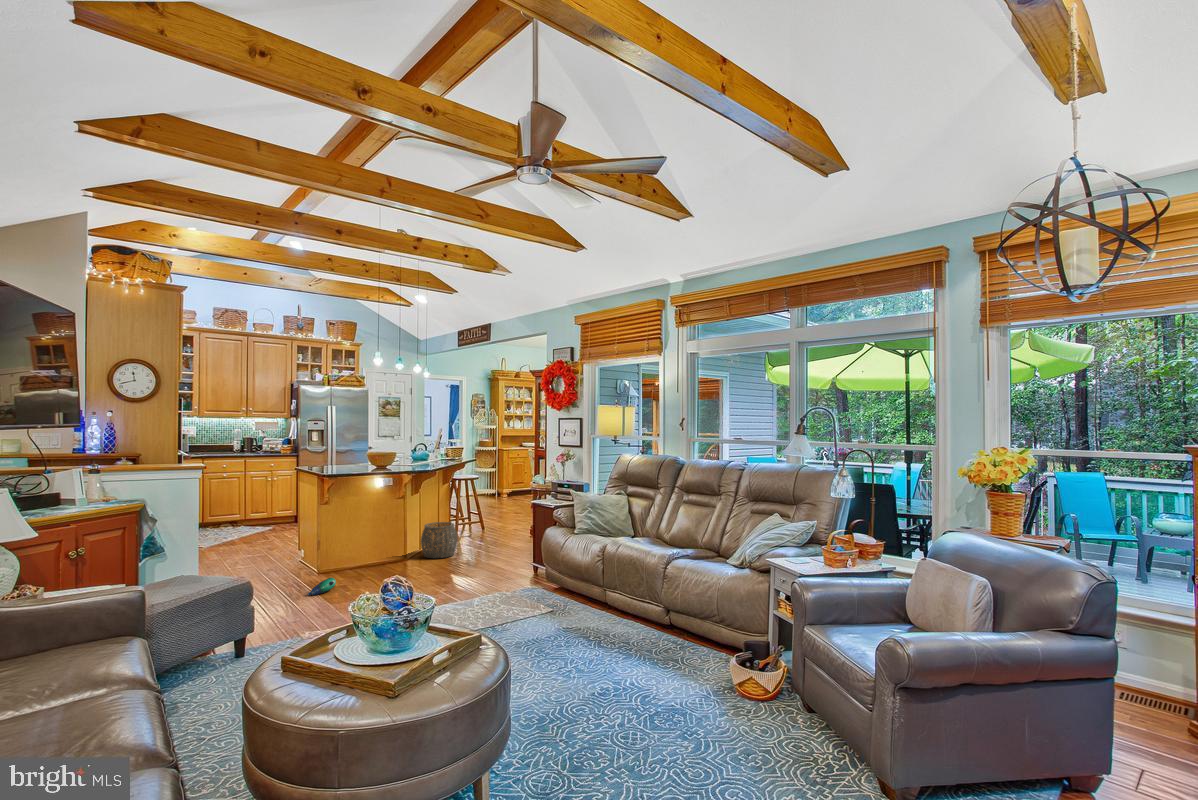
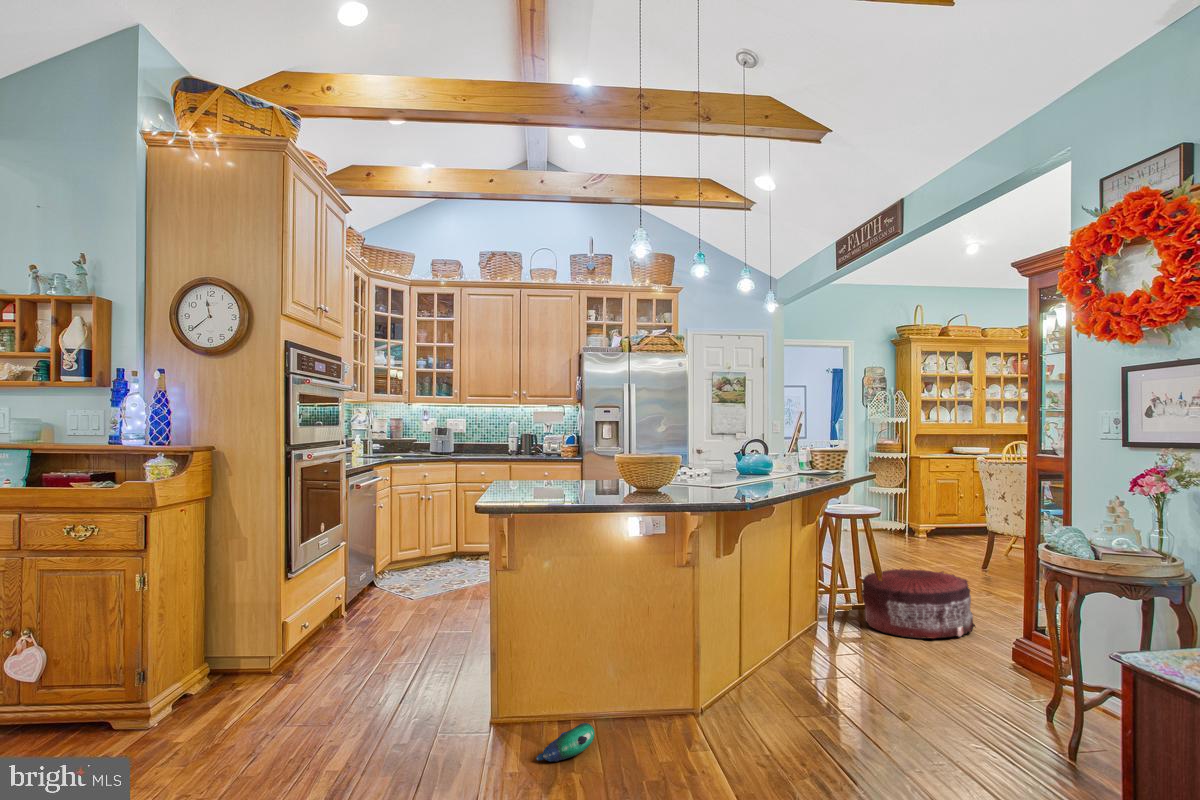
pouf: none [465,505,518,537] -> present [862,568,975,639]
woven basket: present [421,522,458,558] -> none [773,606,852,689]

